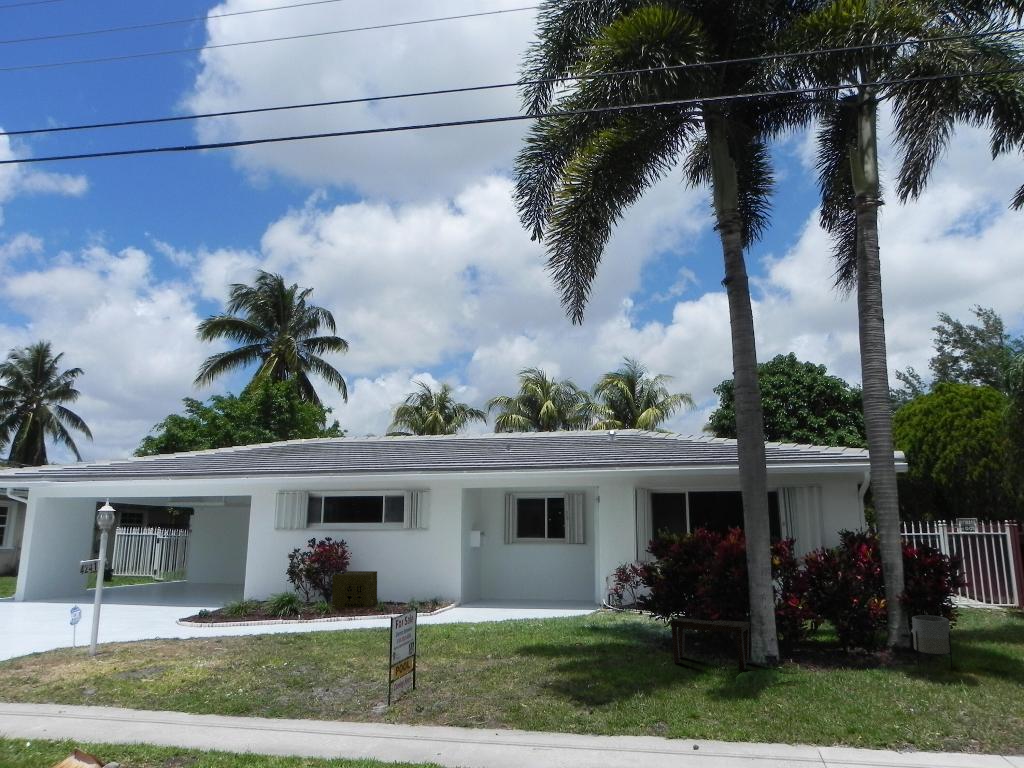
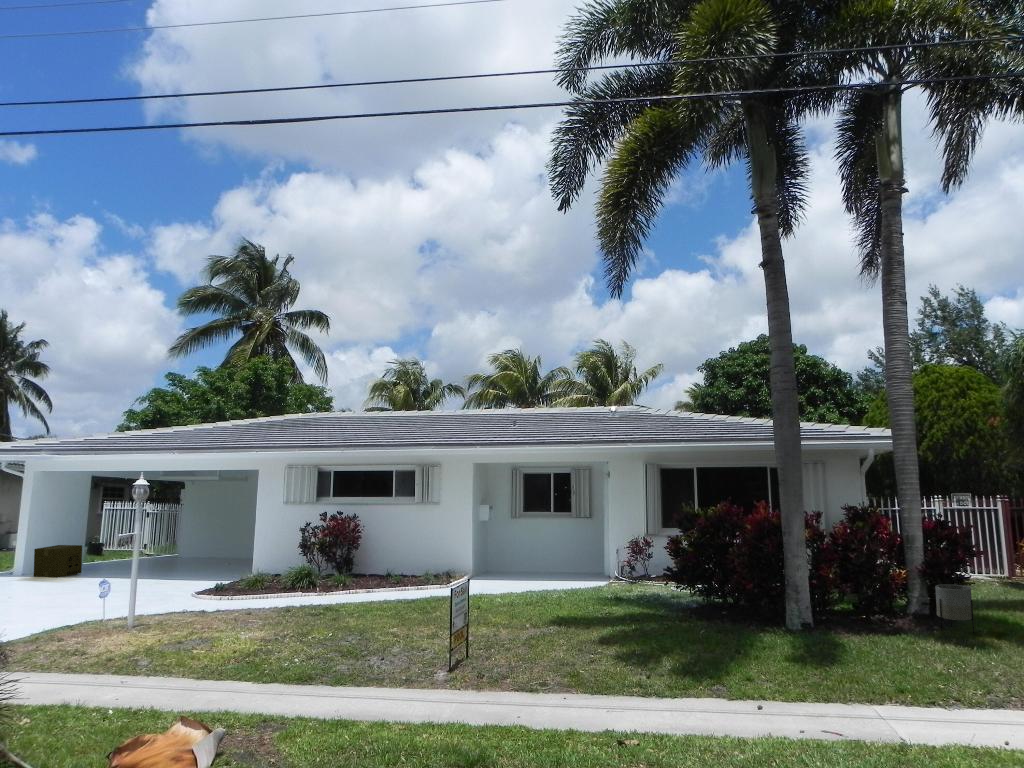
cardboard box: present [332,571,377,608] -> present [34,545,82,577]
bench: present [671,617,750,670] -> none [706,587,783,637]

